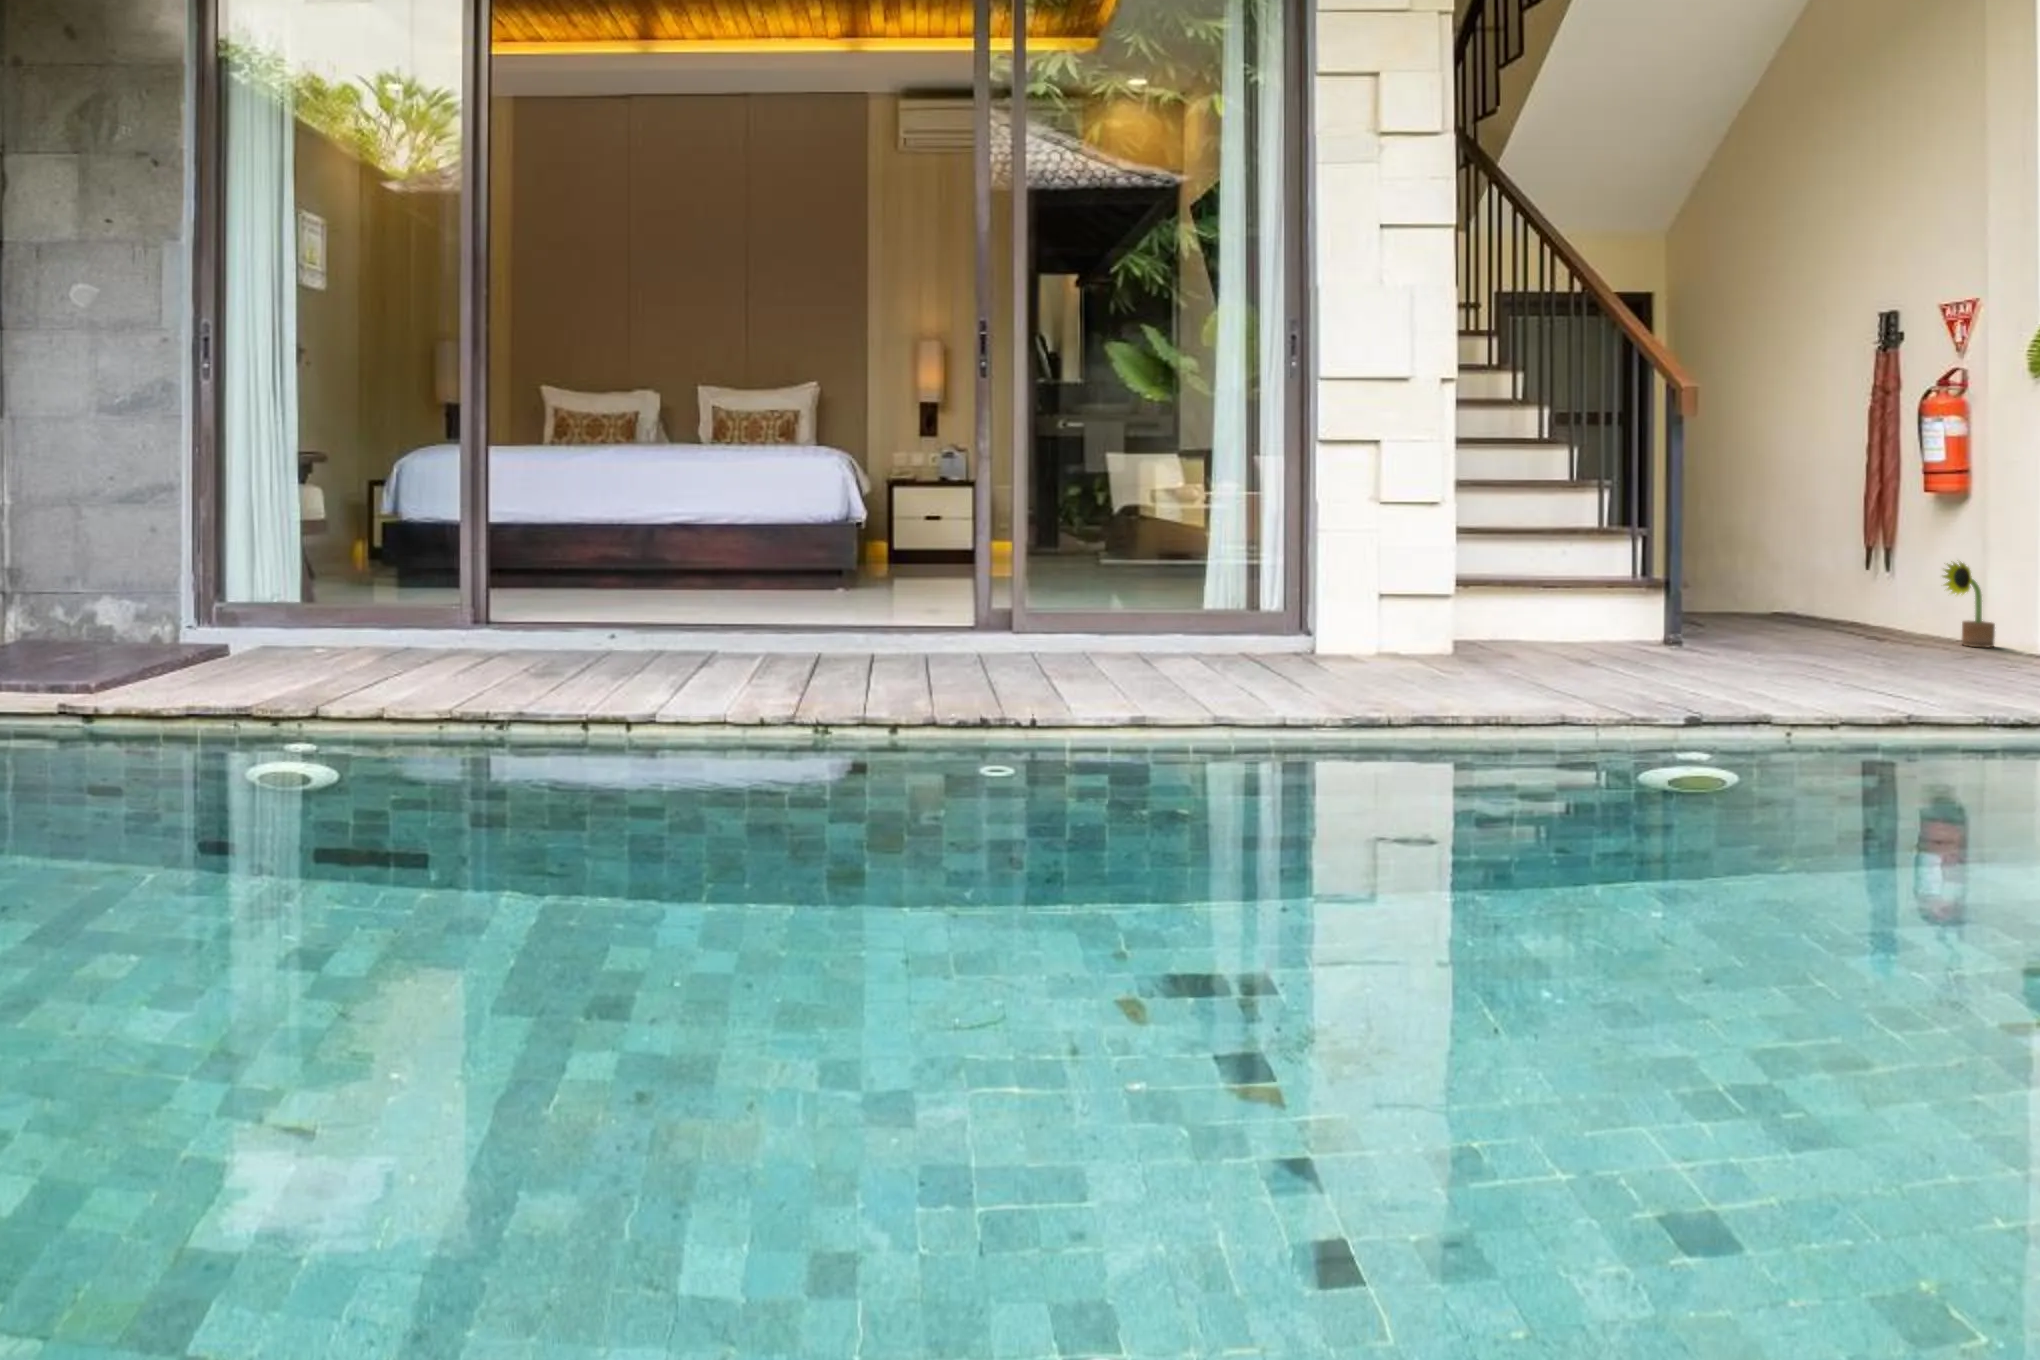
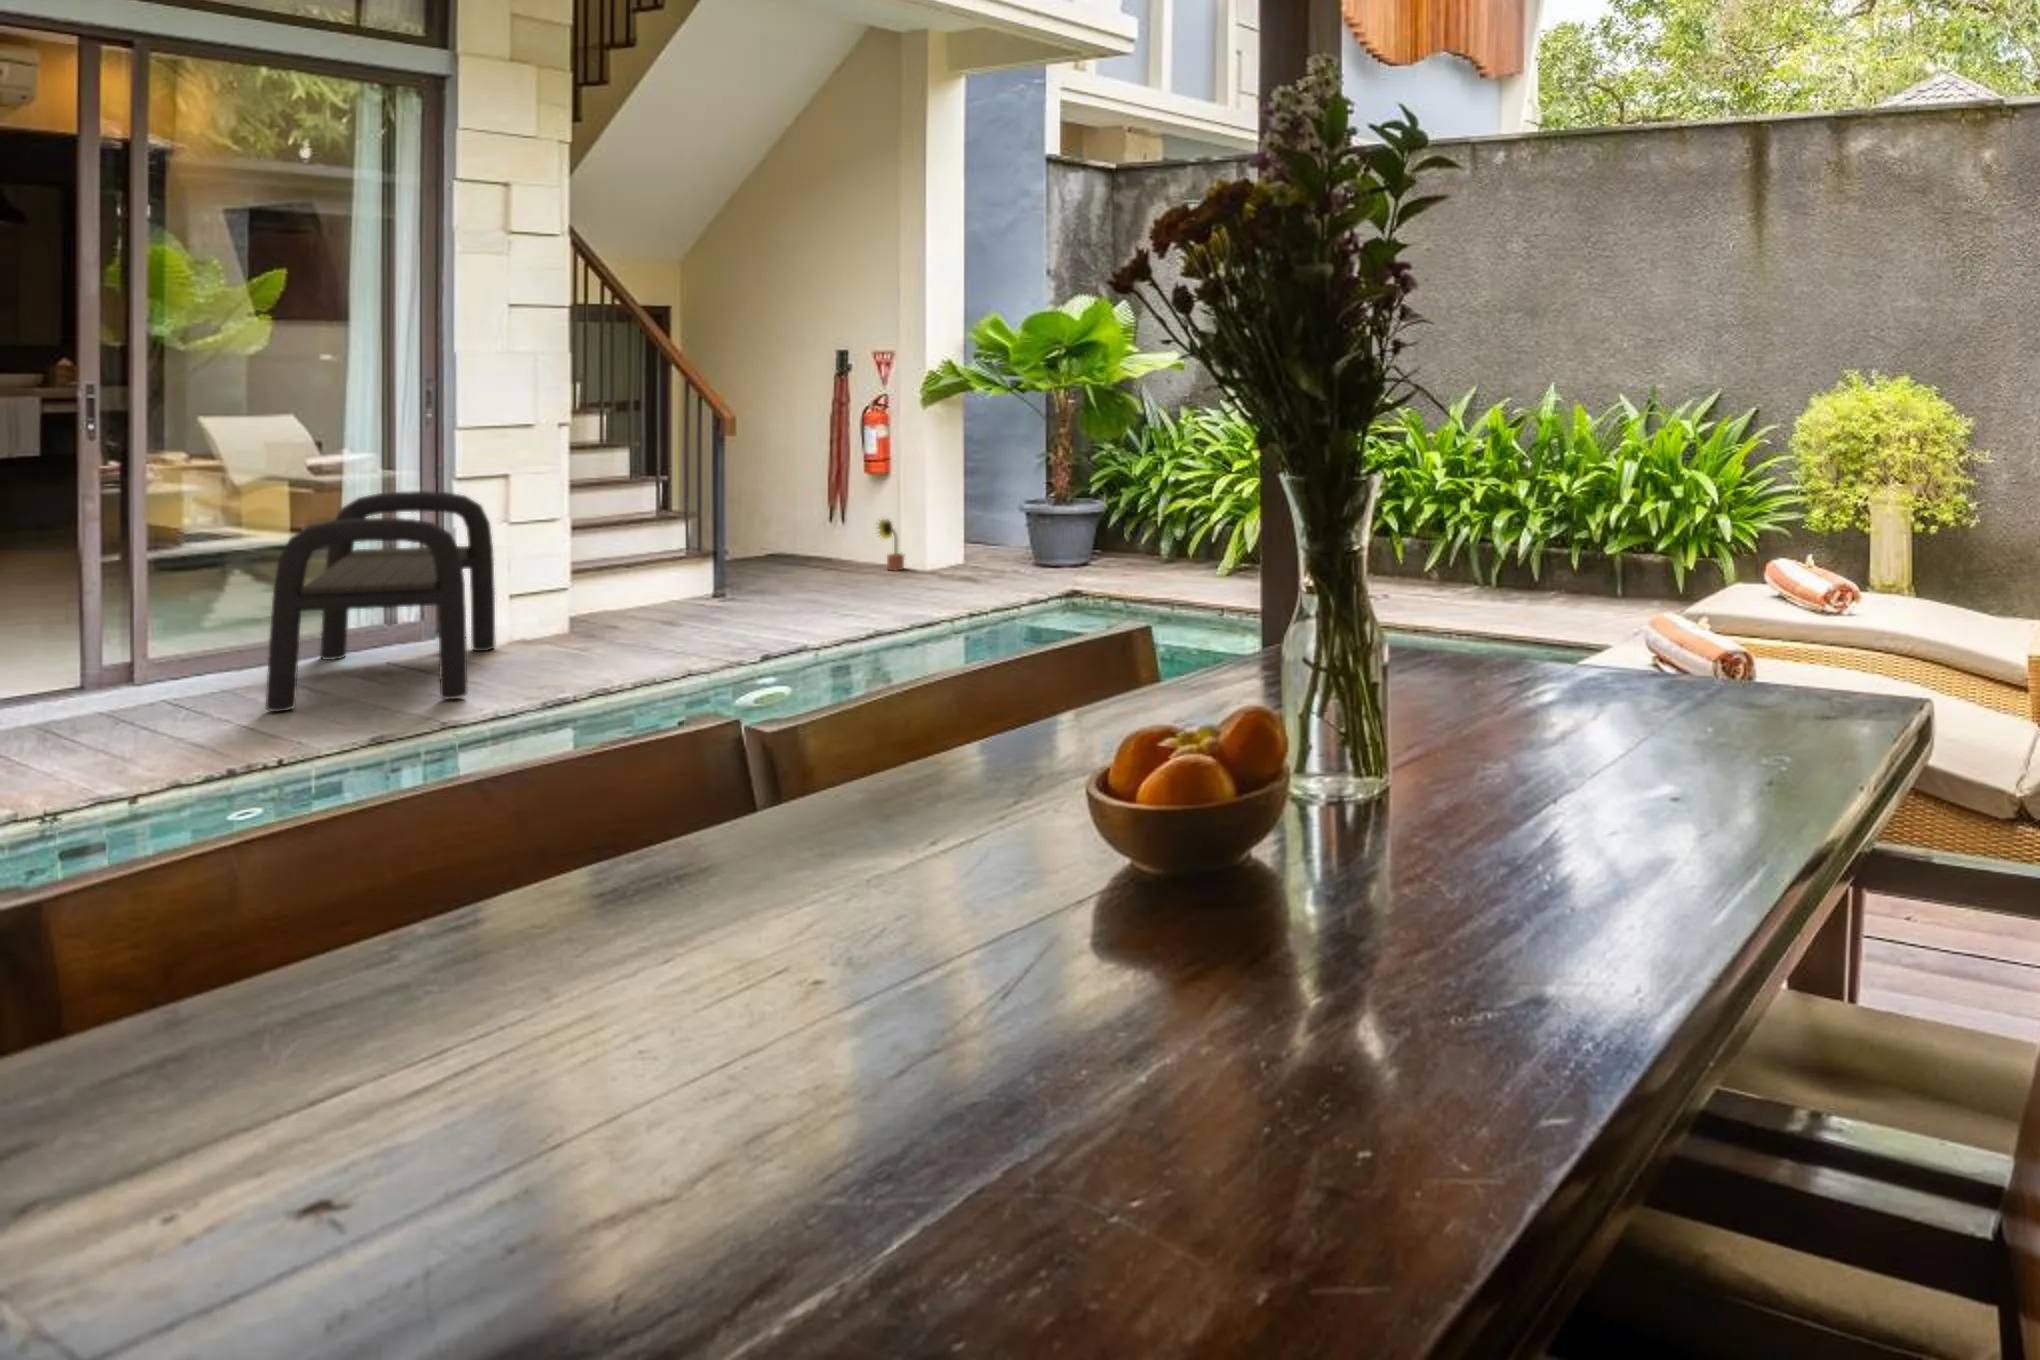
bench: none [1083,456,1355,696] -> present [266,491,495,712]

